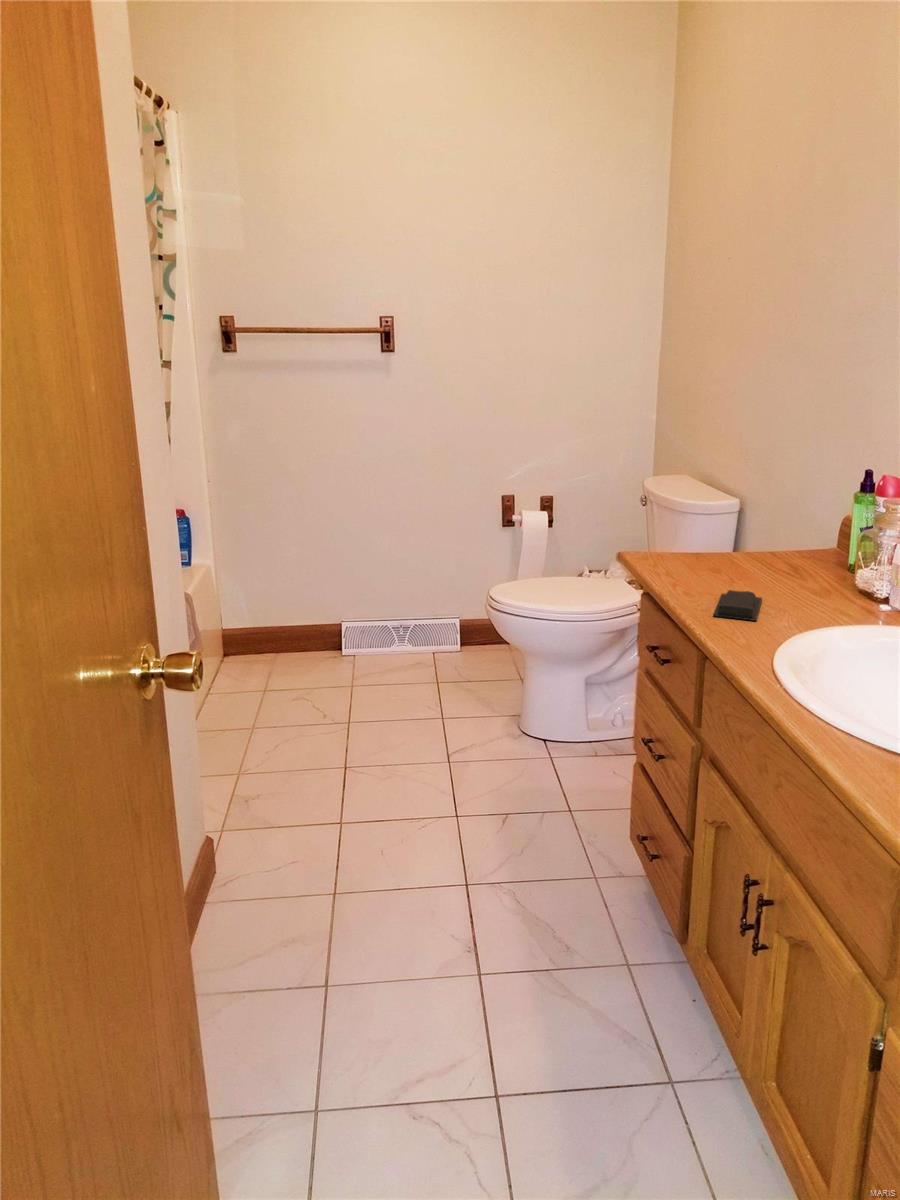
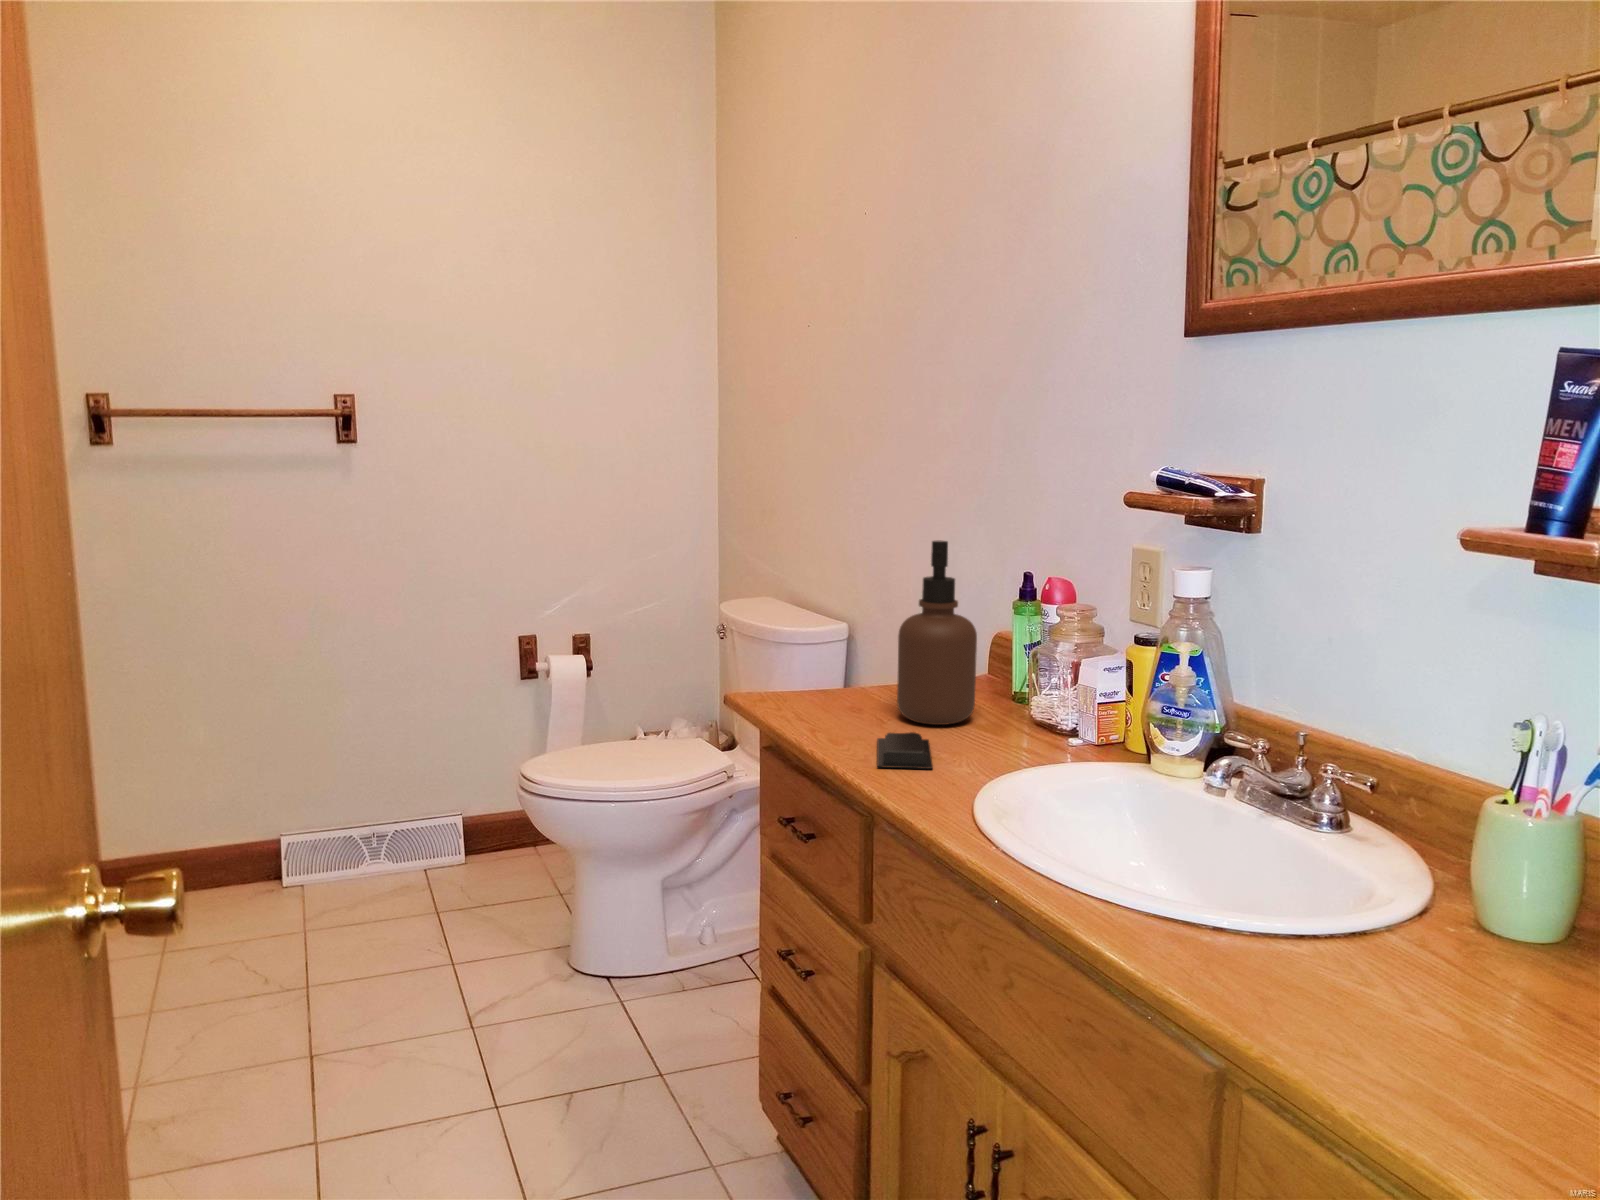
soap dispenser: none [746,442,815,587] -> present [897,540,977,725]

